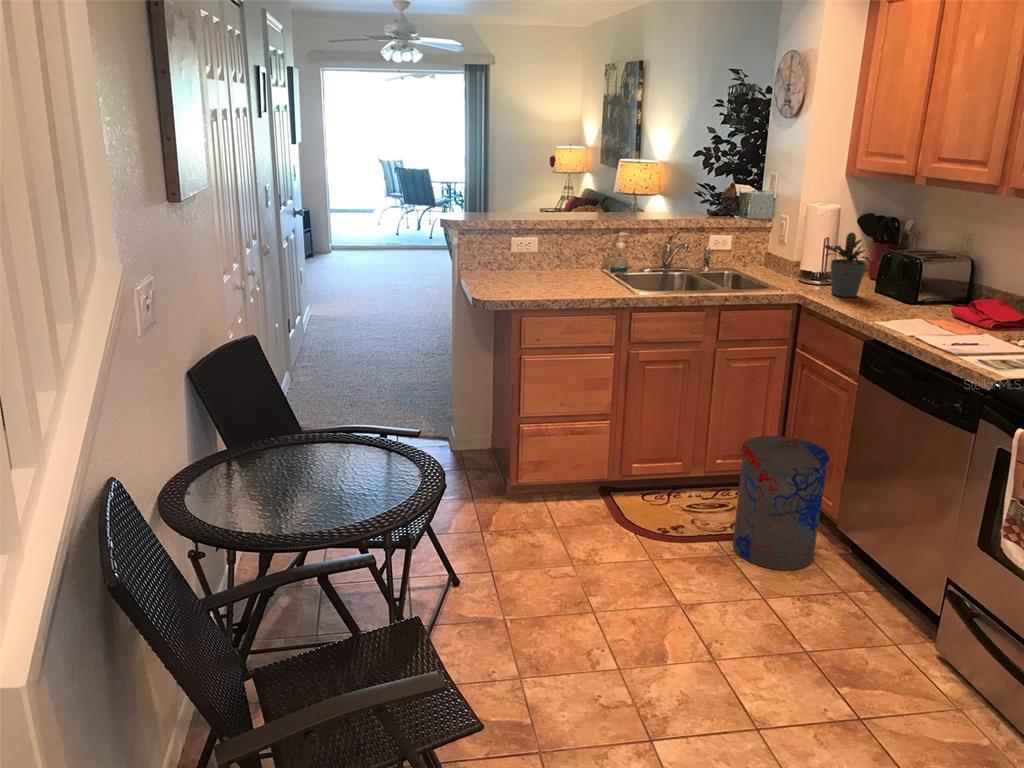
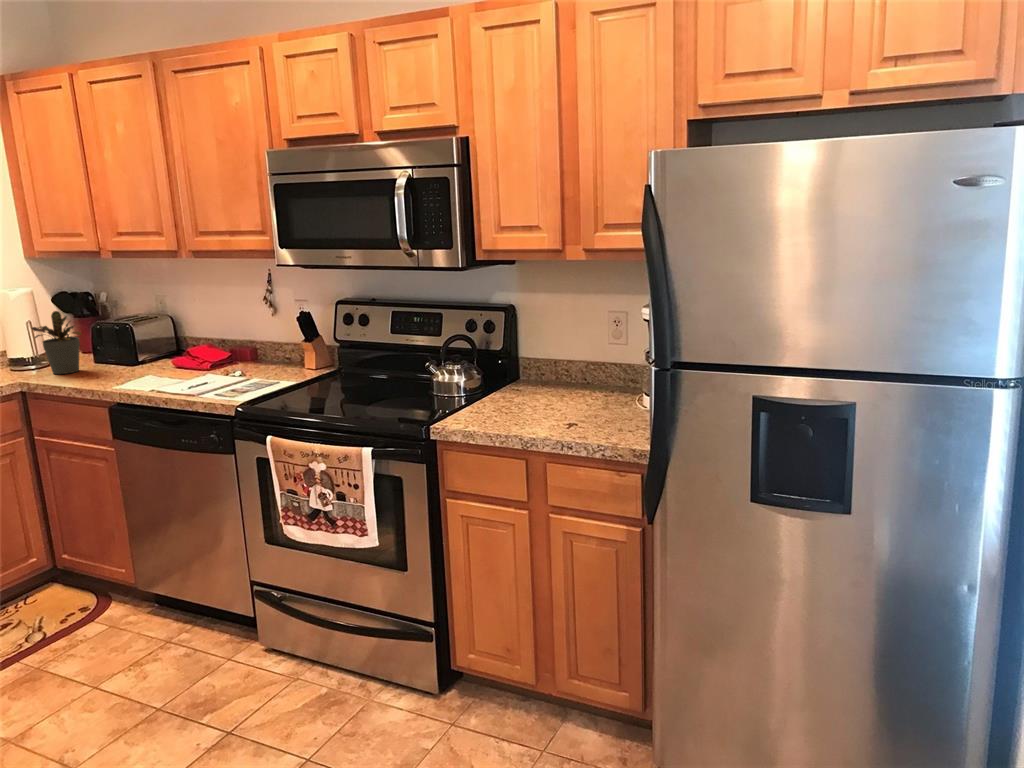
trash can: present [733,436,830,570] -> none [14,520,126,663]

